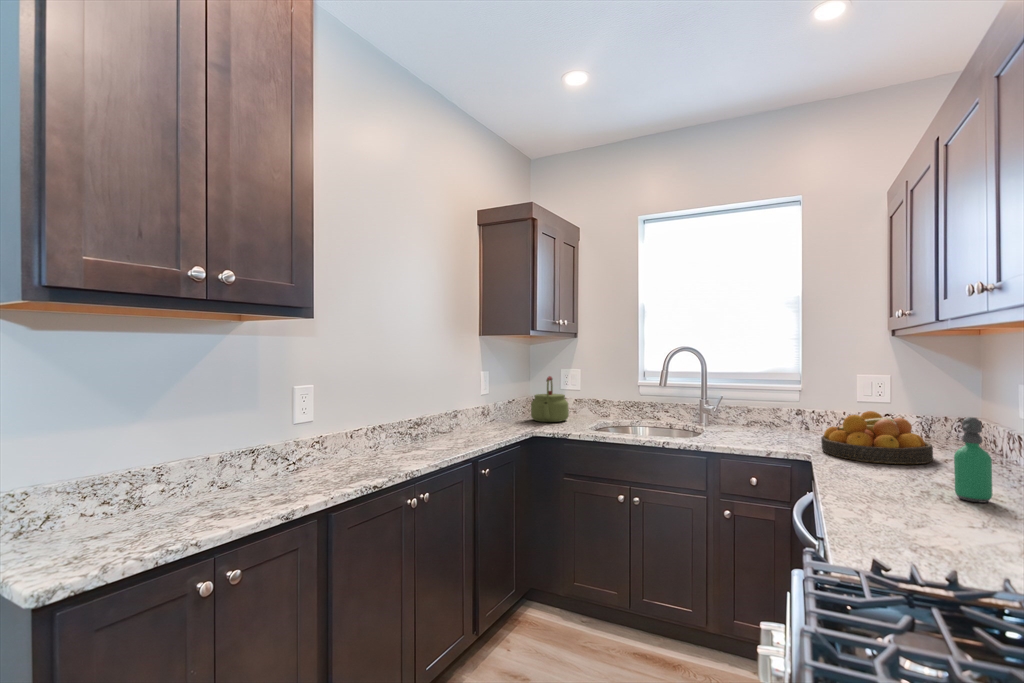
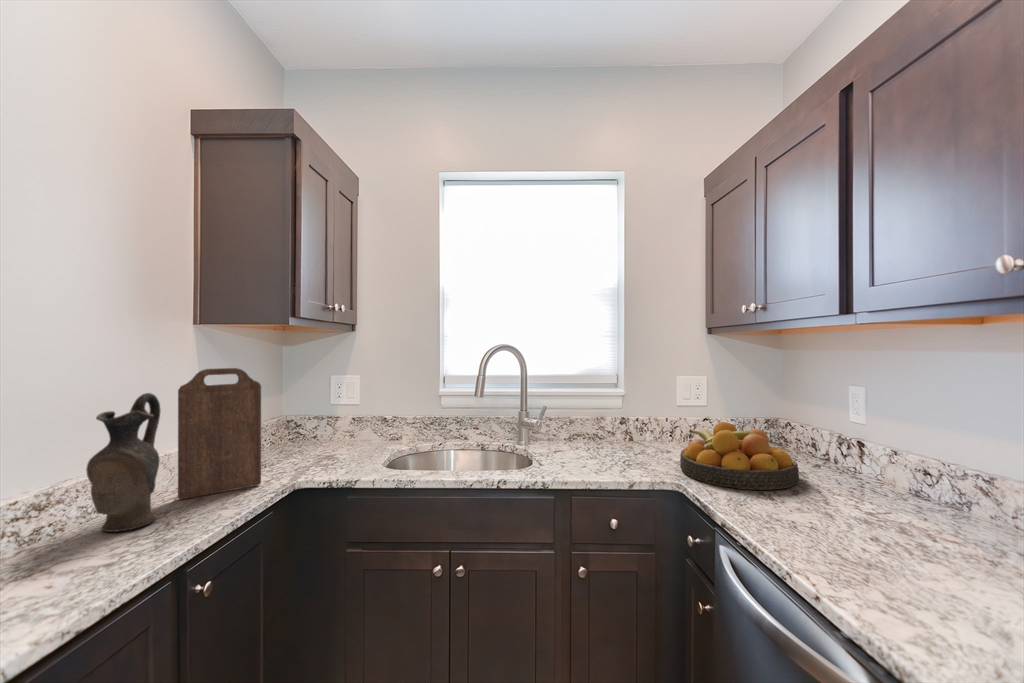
cutting board: none [474,360,515,432] -> present [178,368,261,499]
ceramic pitcher: none [439,372,467,439] -> present [86,393,161,532]
kettle: present [531,376,569,422] -> none [287,388,346,457]
soap dispenser: present [954,417,993,503] -> none [923,444,973,558]

